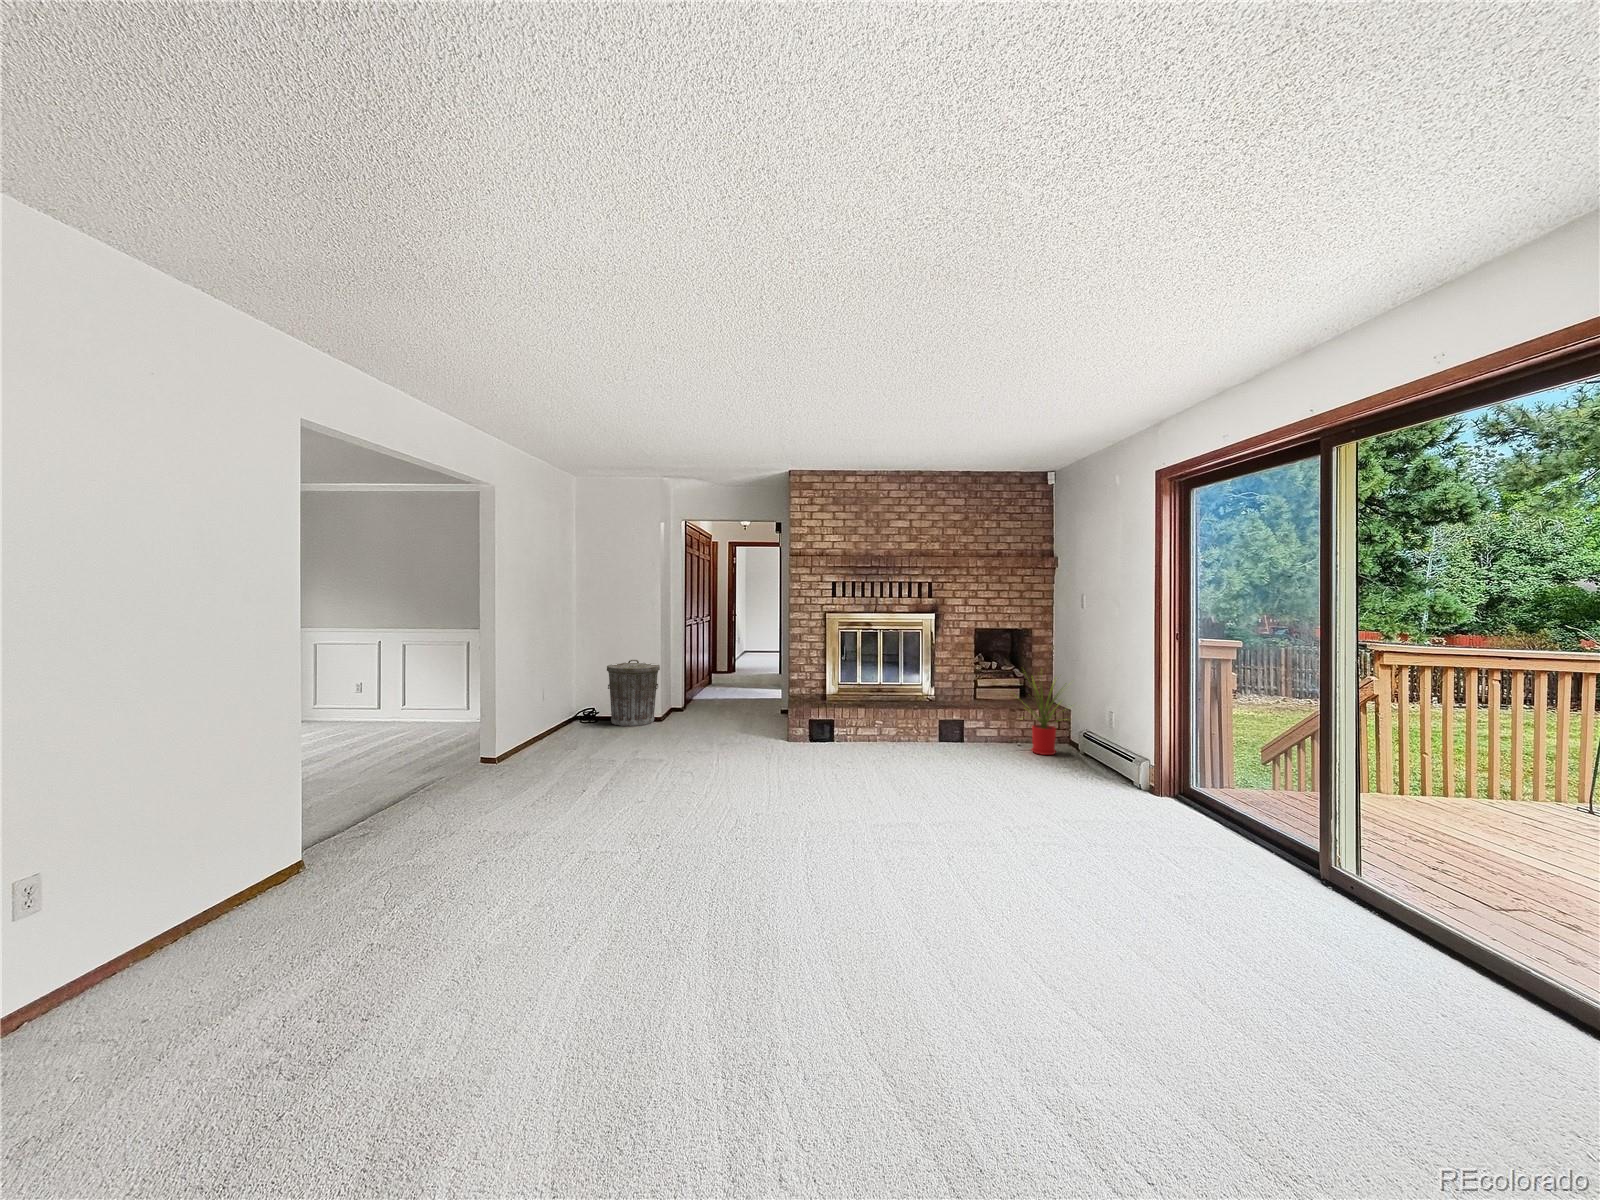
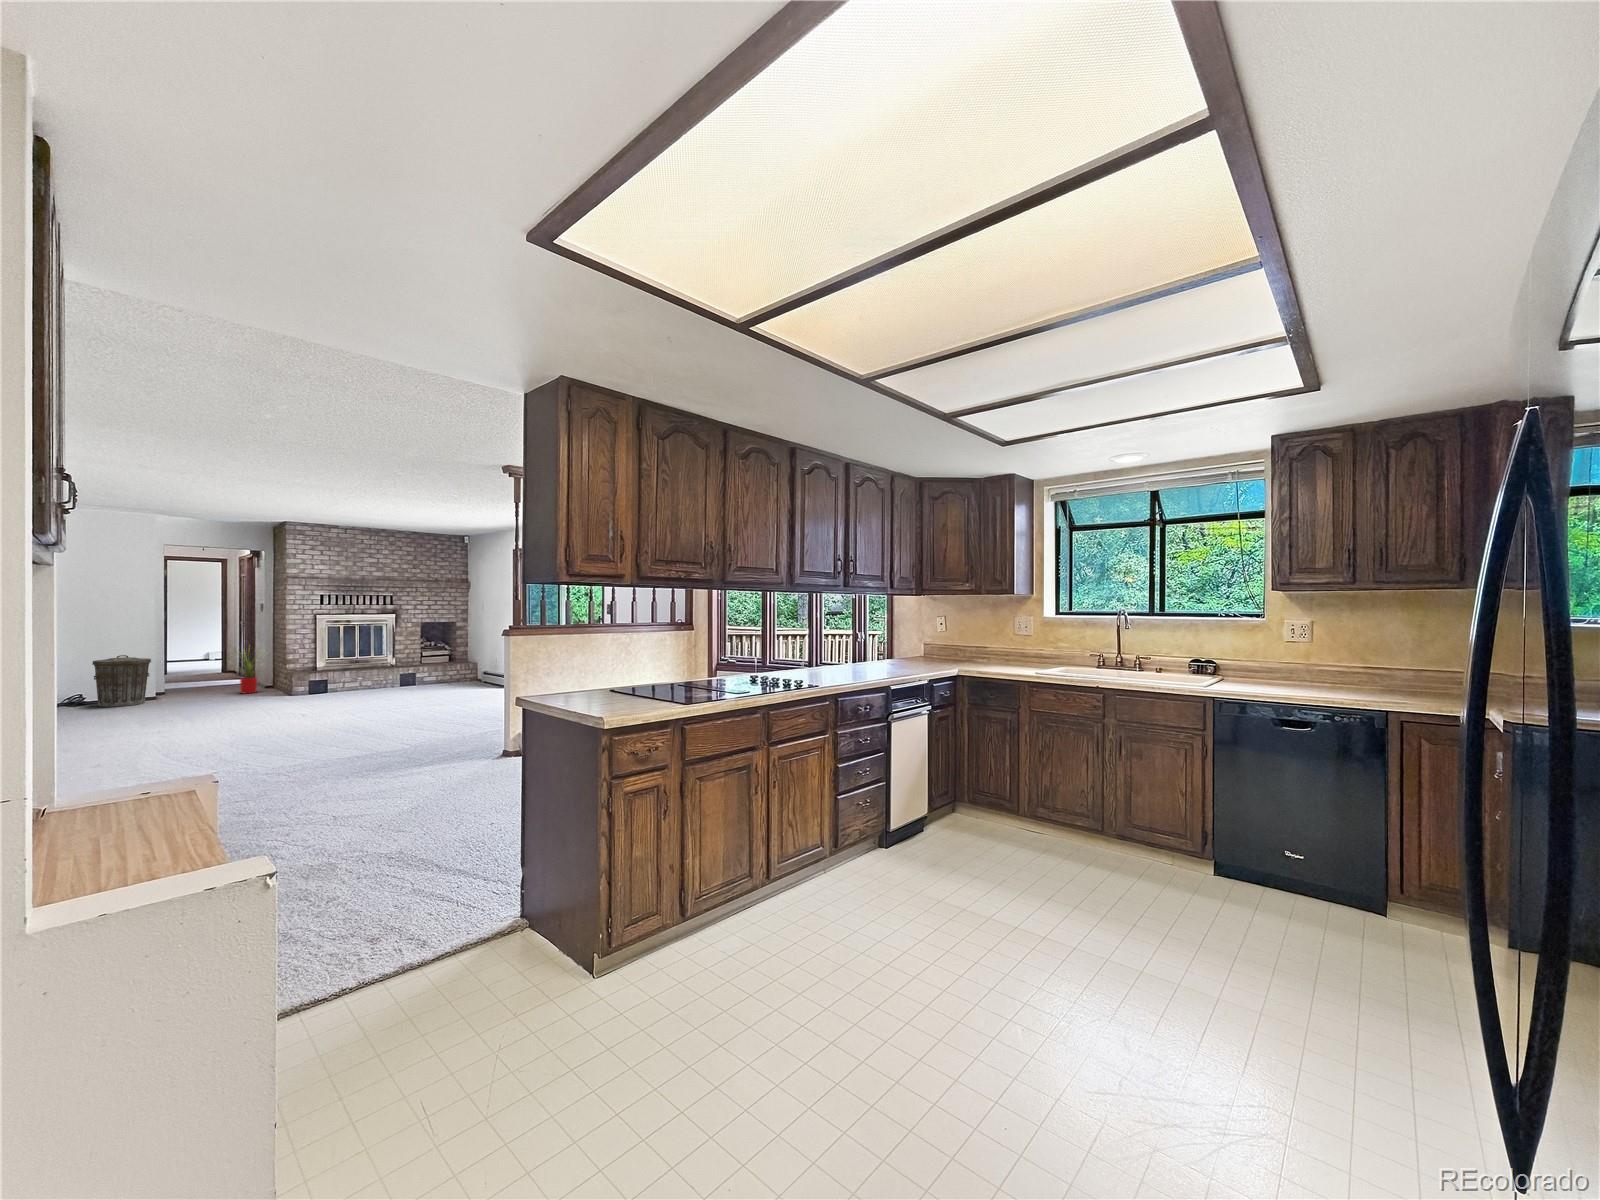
house plant: present [1026,676,1066,755] -> present [240,651,257,694]

